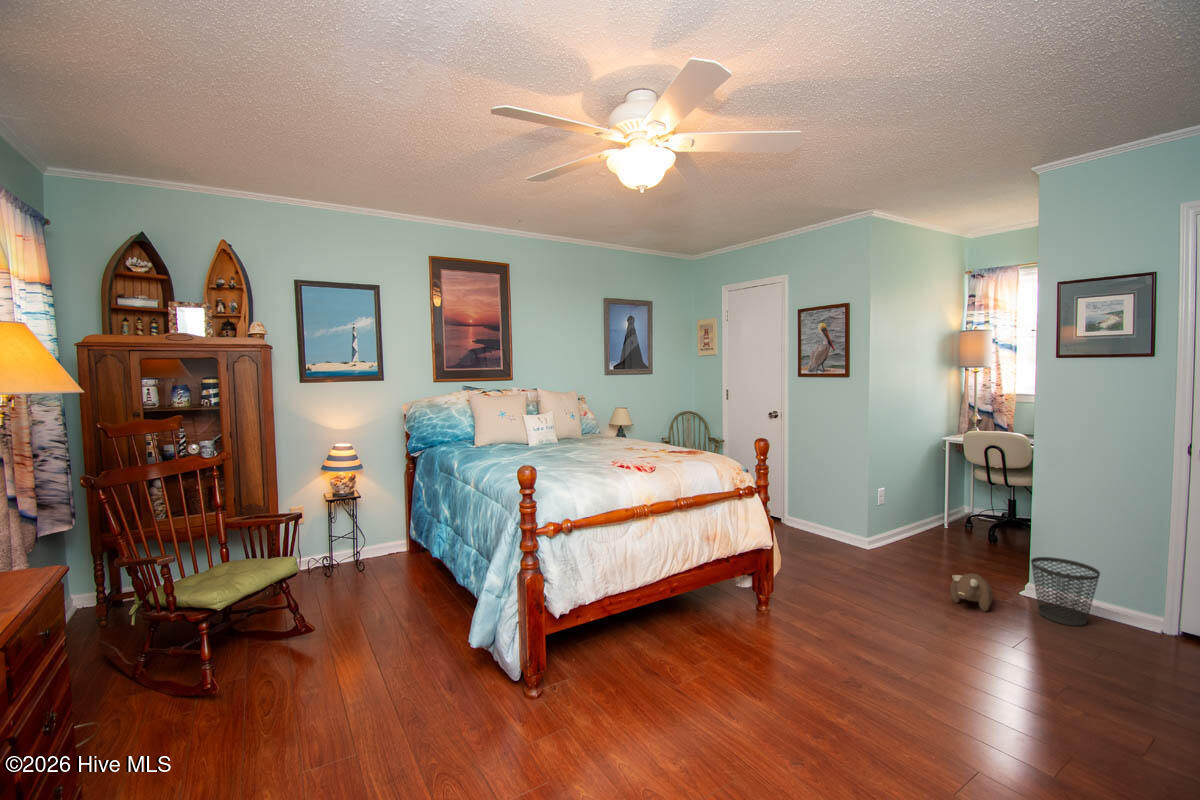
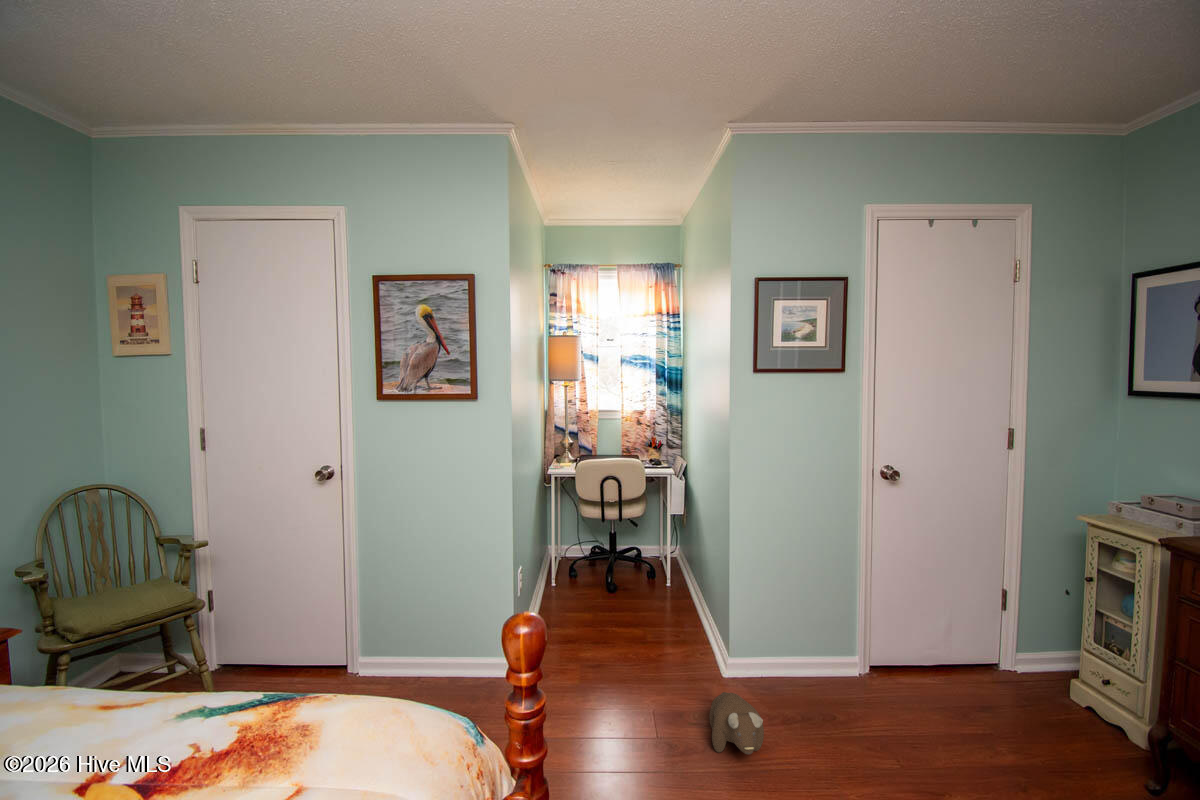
wastebasket: present [1031,557,1100,626] -> none [762,620,833,717]

